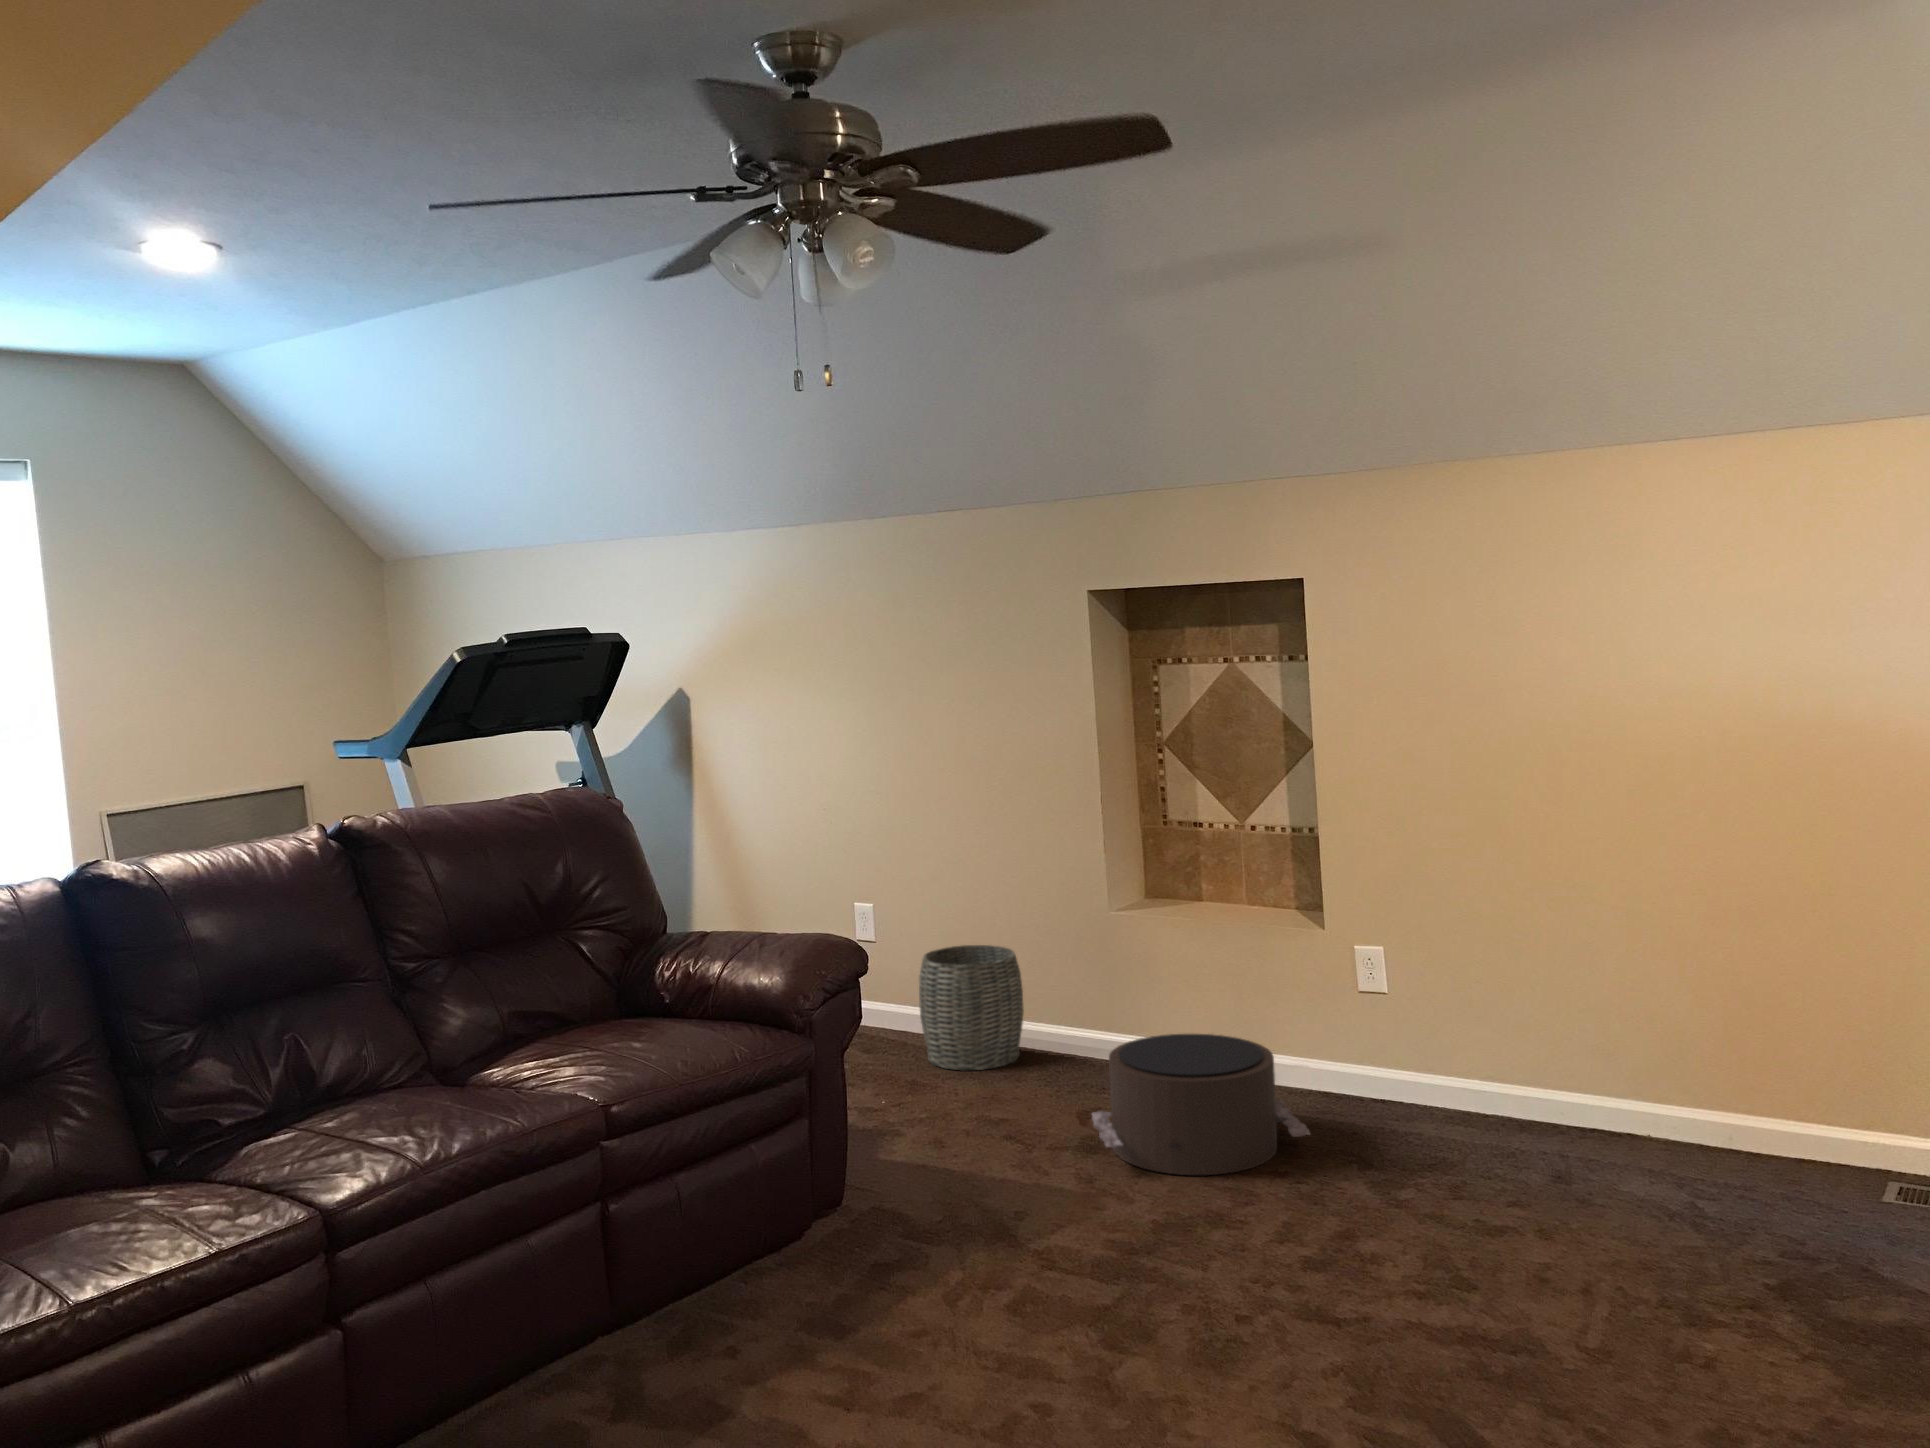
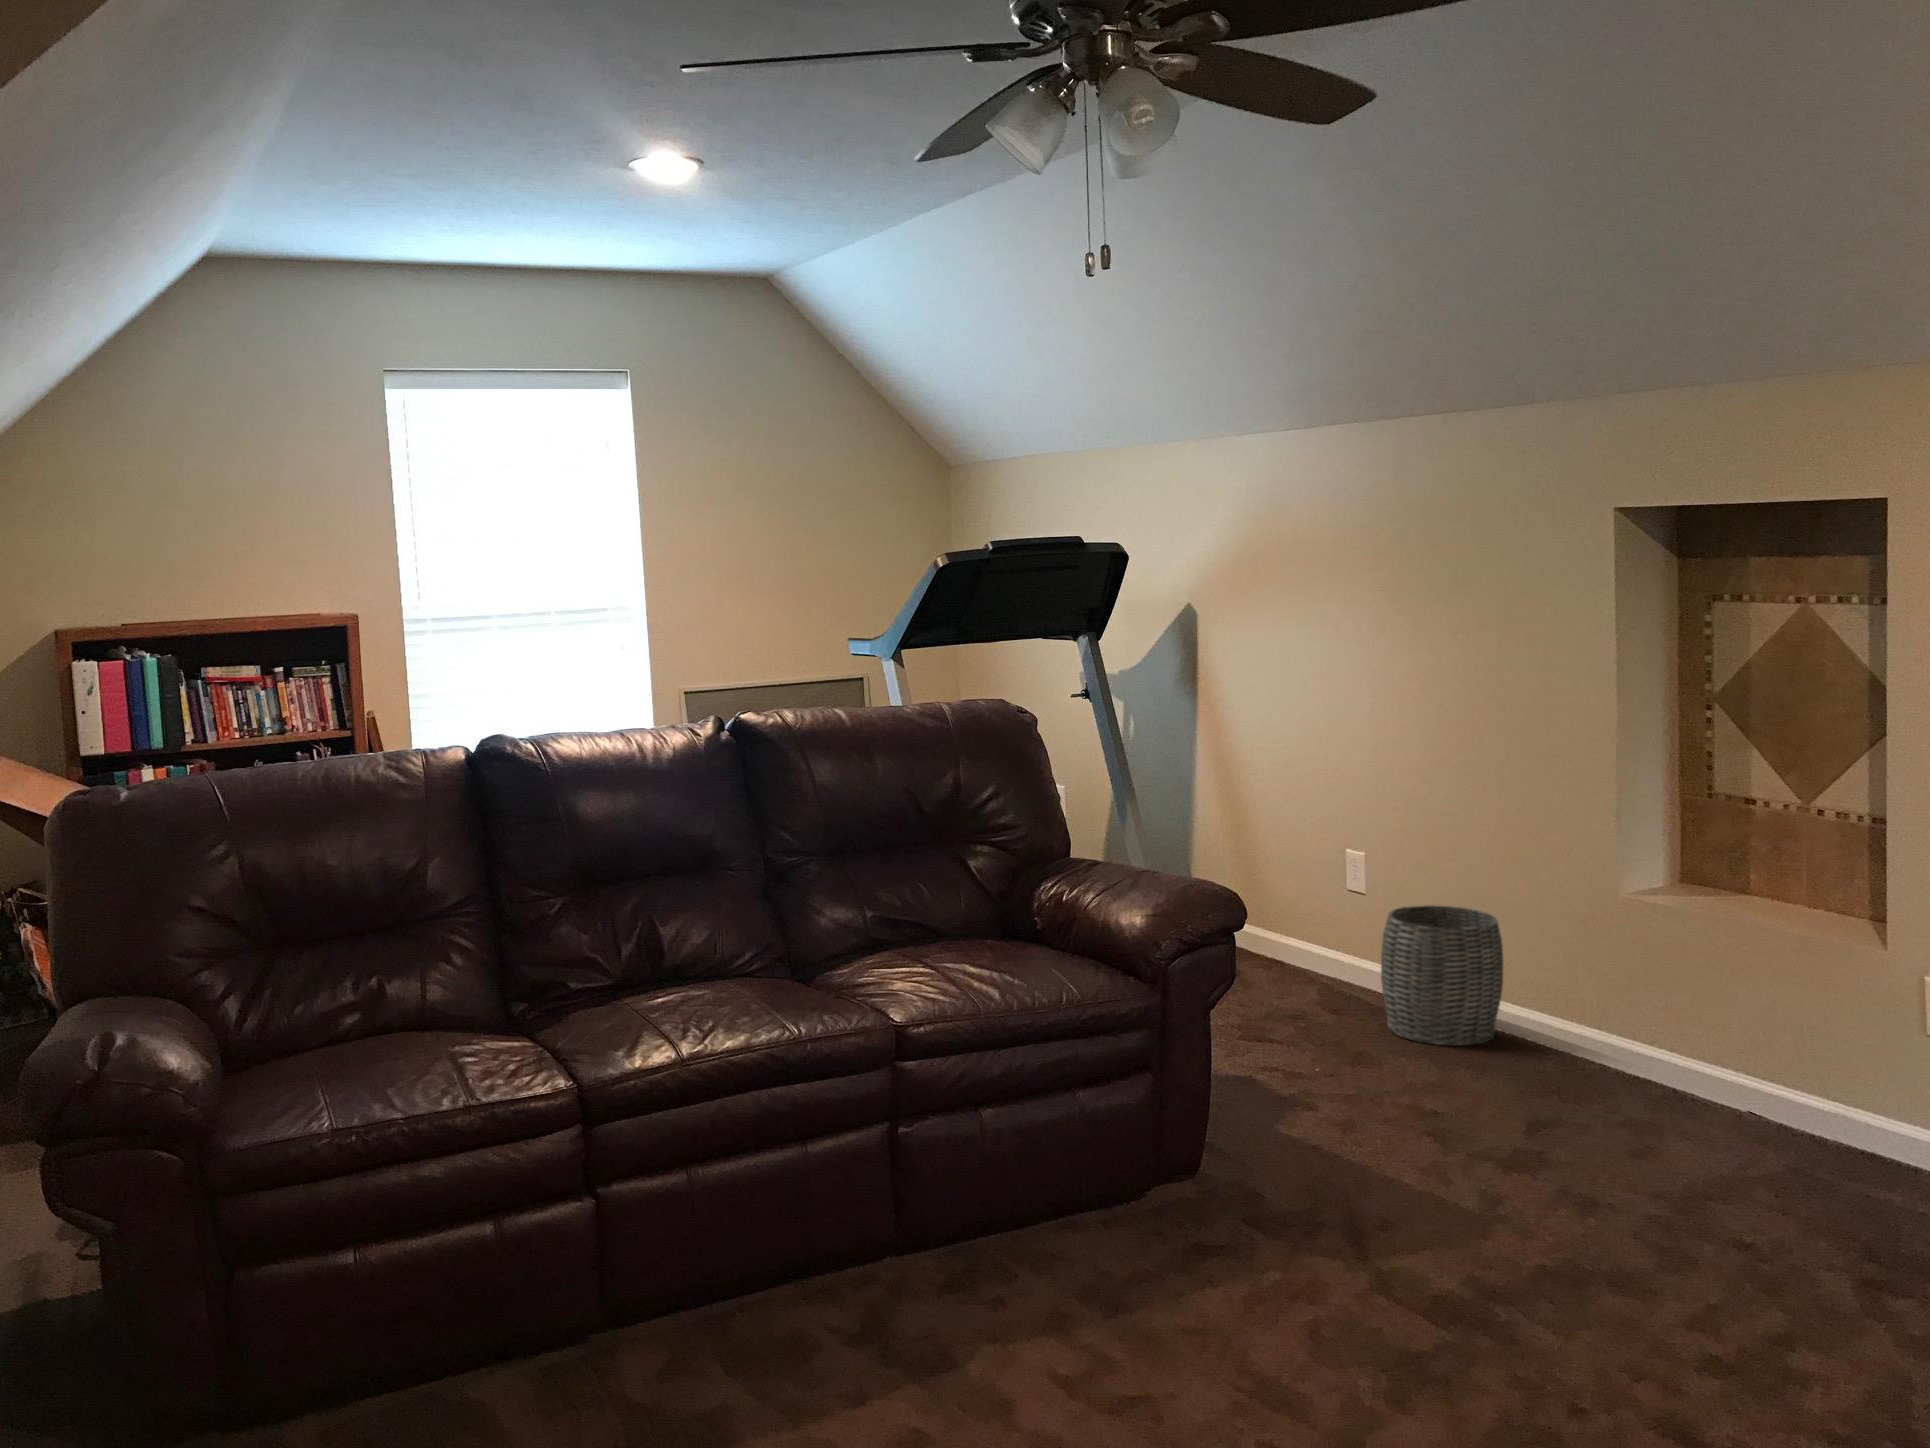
pouf: present [1092,1034,1310,1175] -> none [1511,1039,1788,1217]

